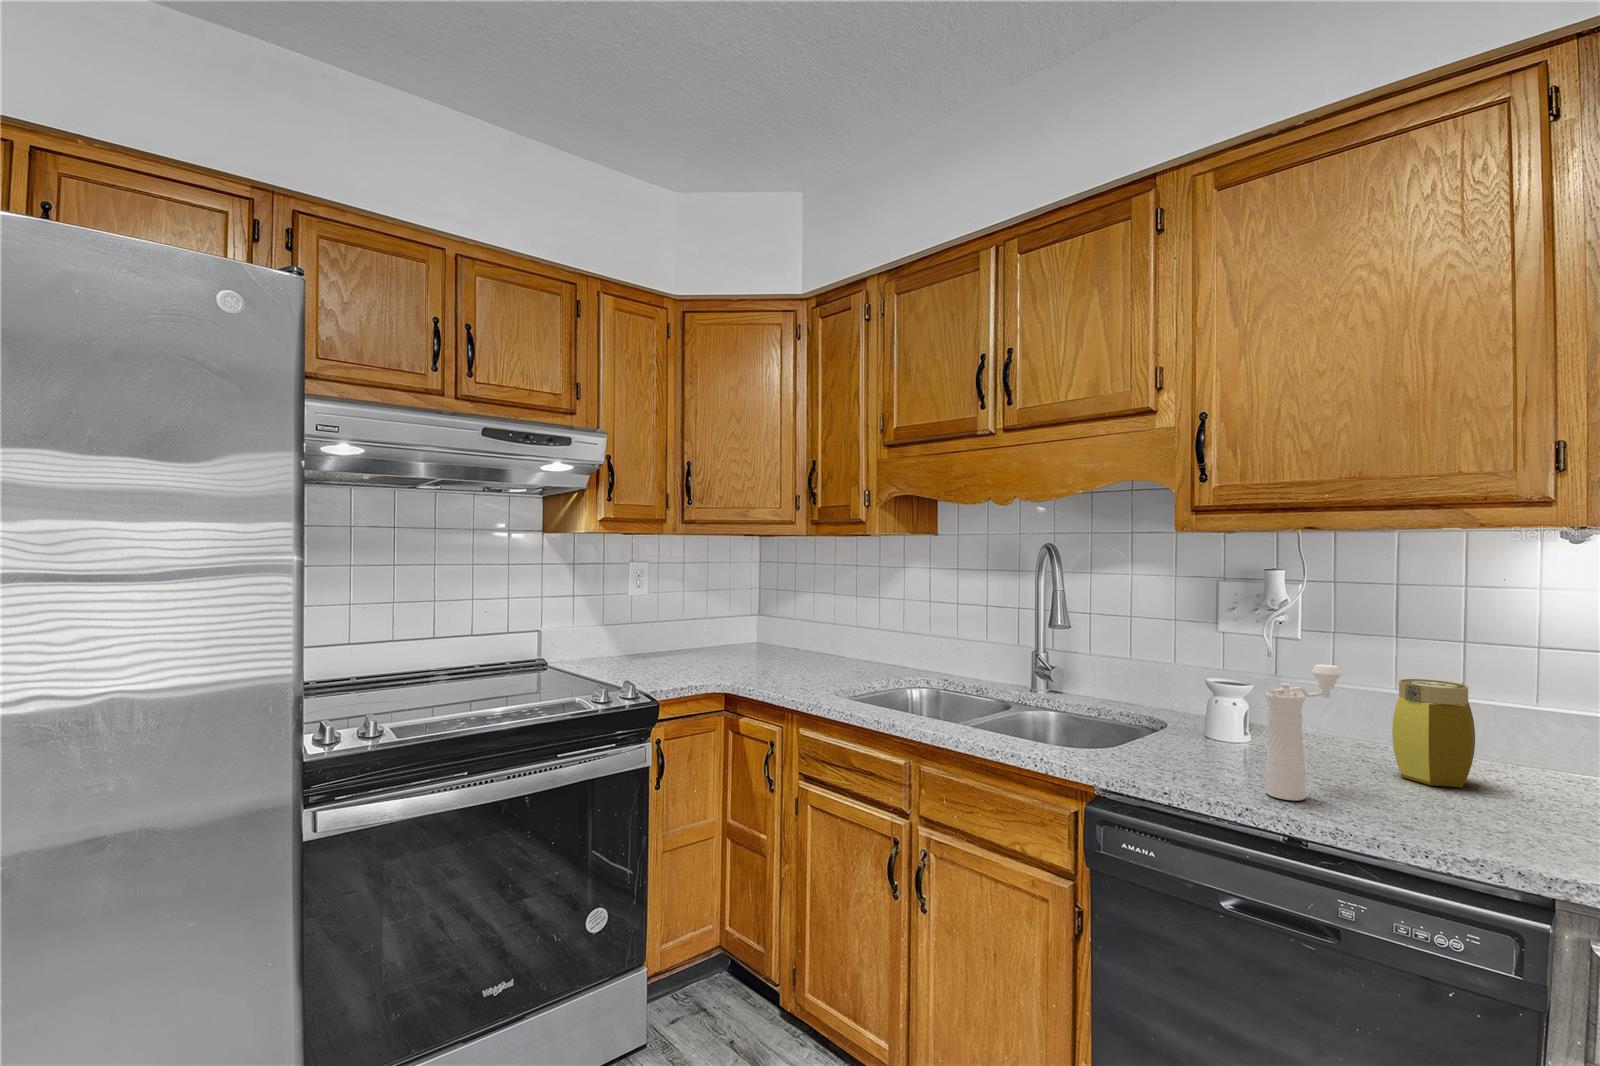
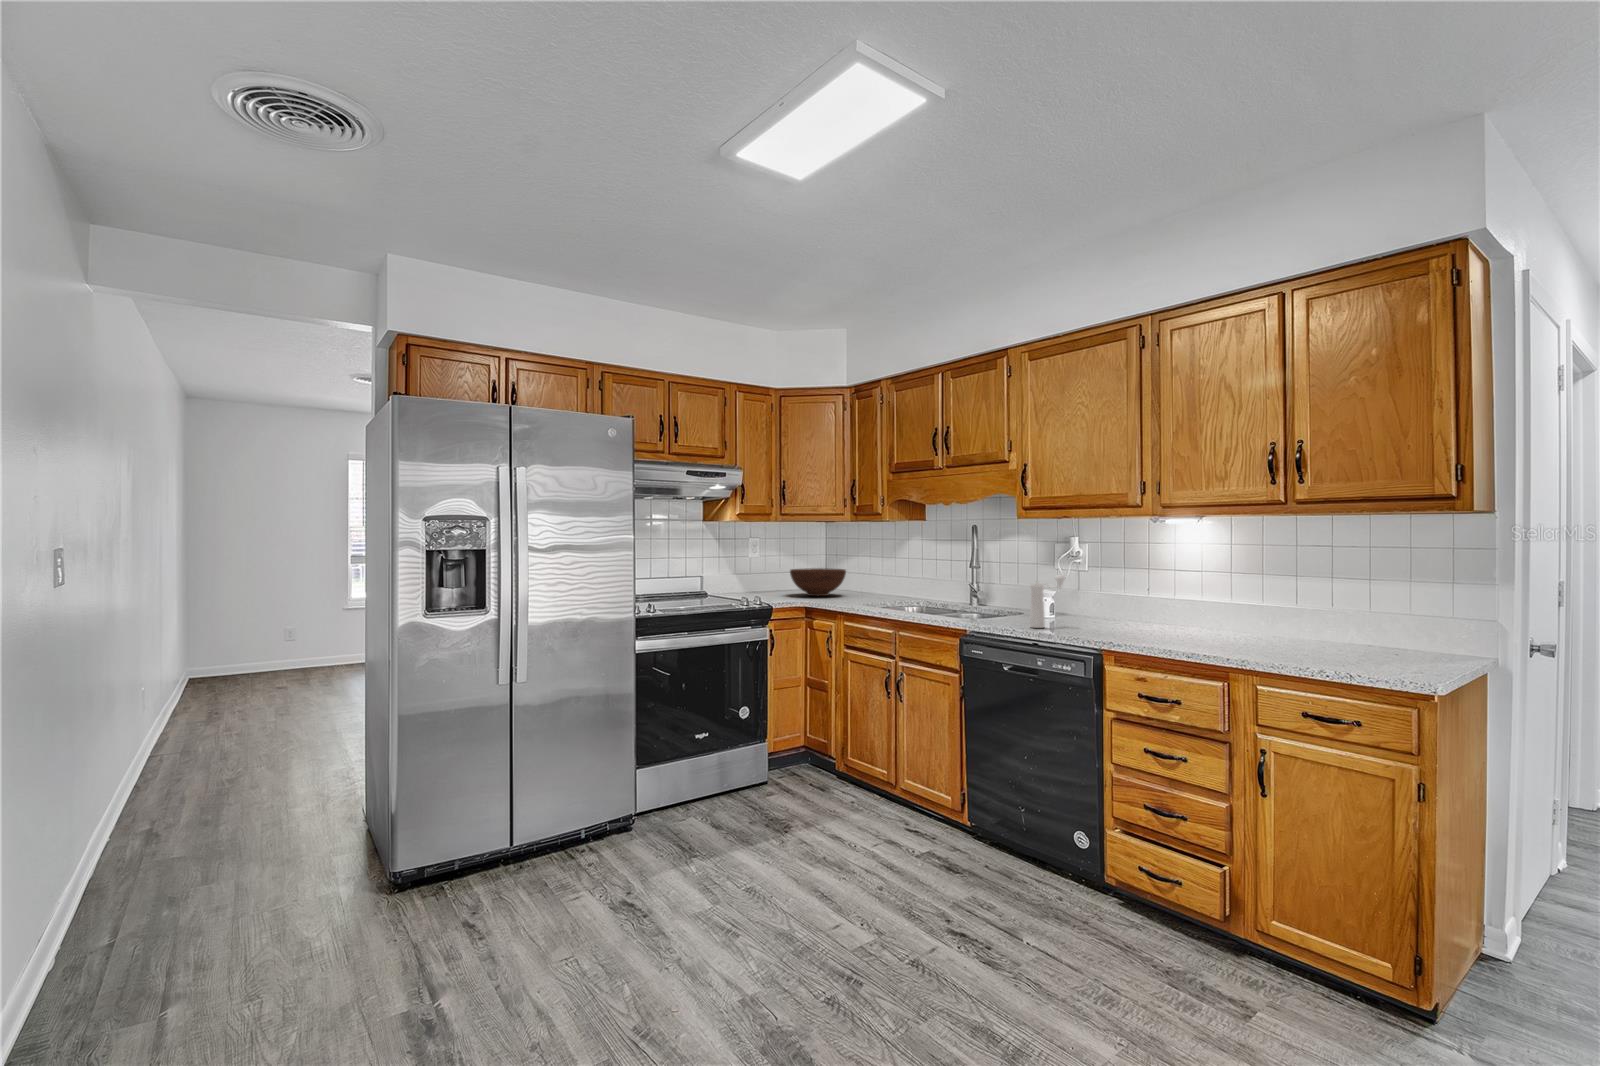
fruit bowl: none [698,612,797,664] -> present [790,568,846,596]
jar: present [1392,679,1475,787] -> none [1097,583,1130,627]

